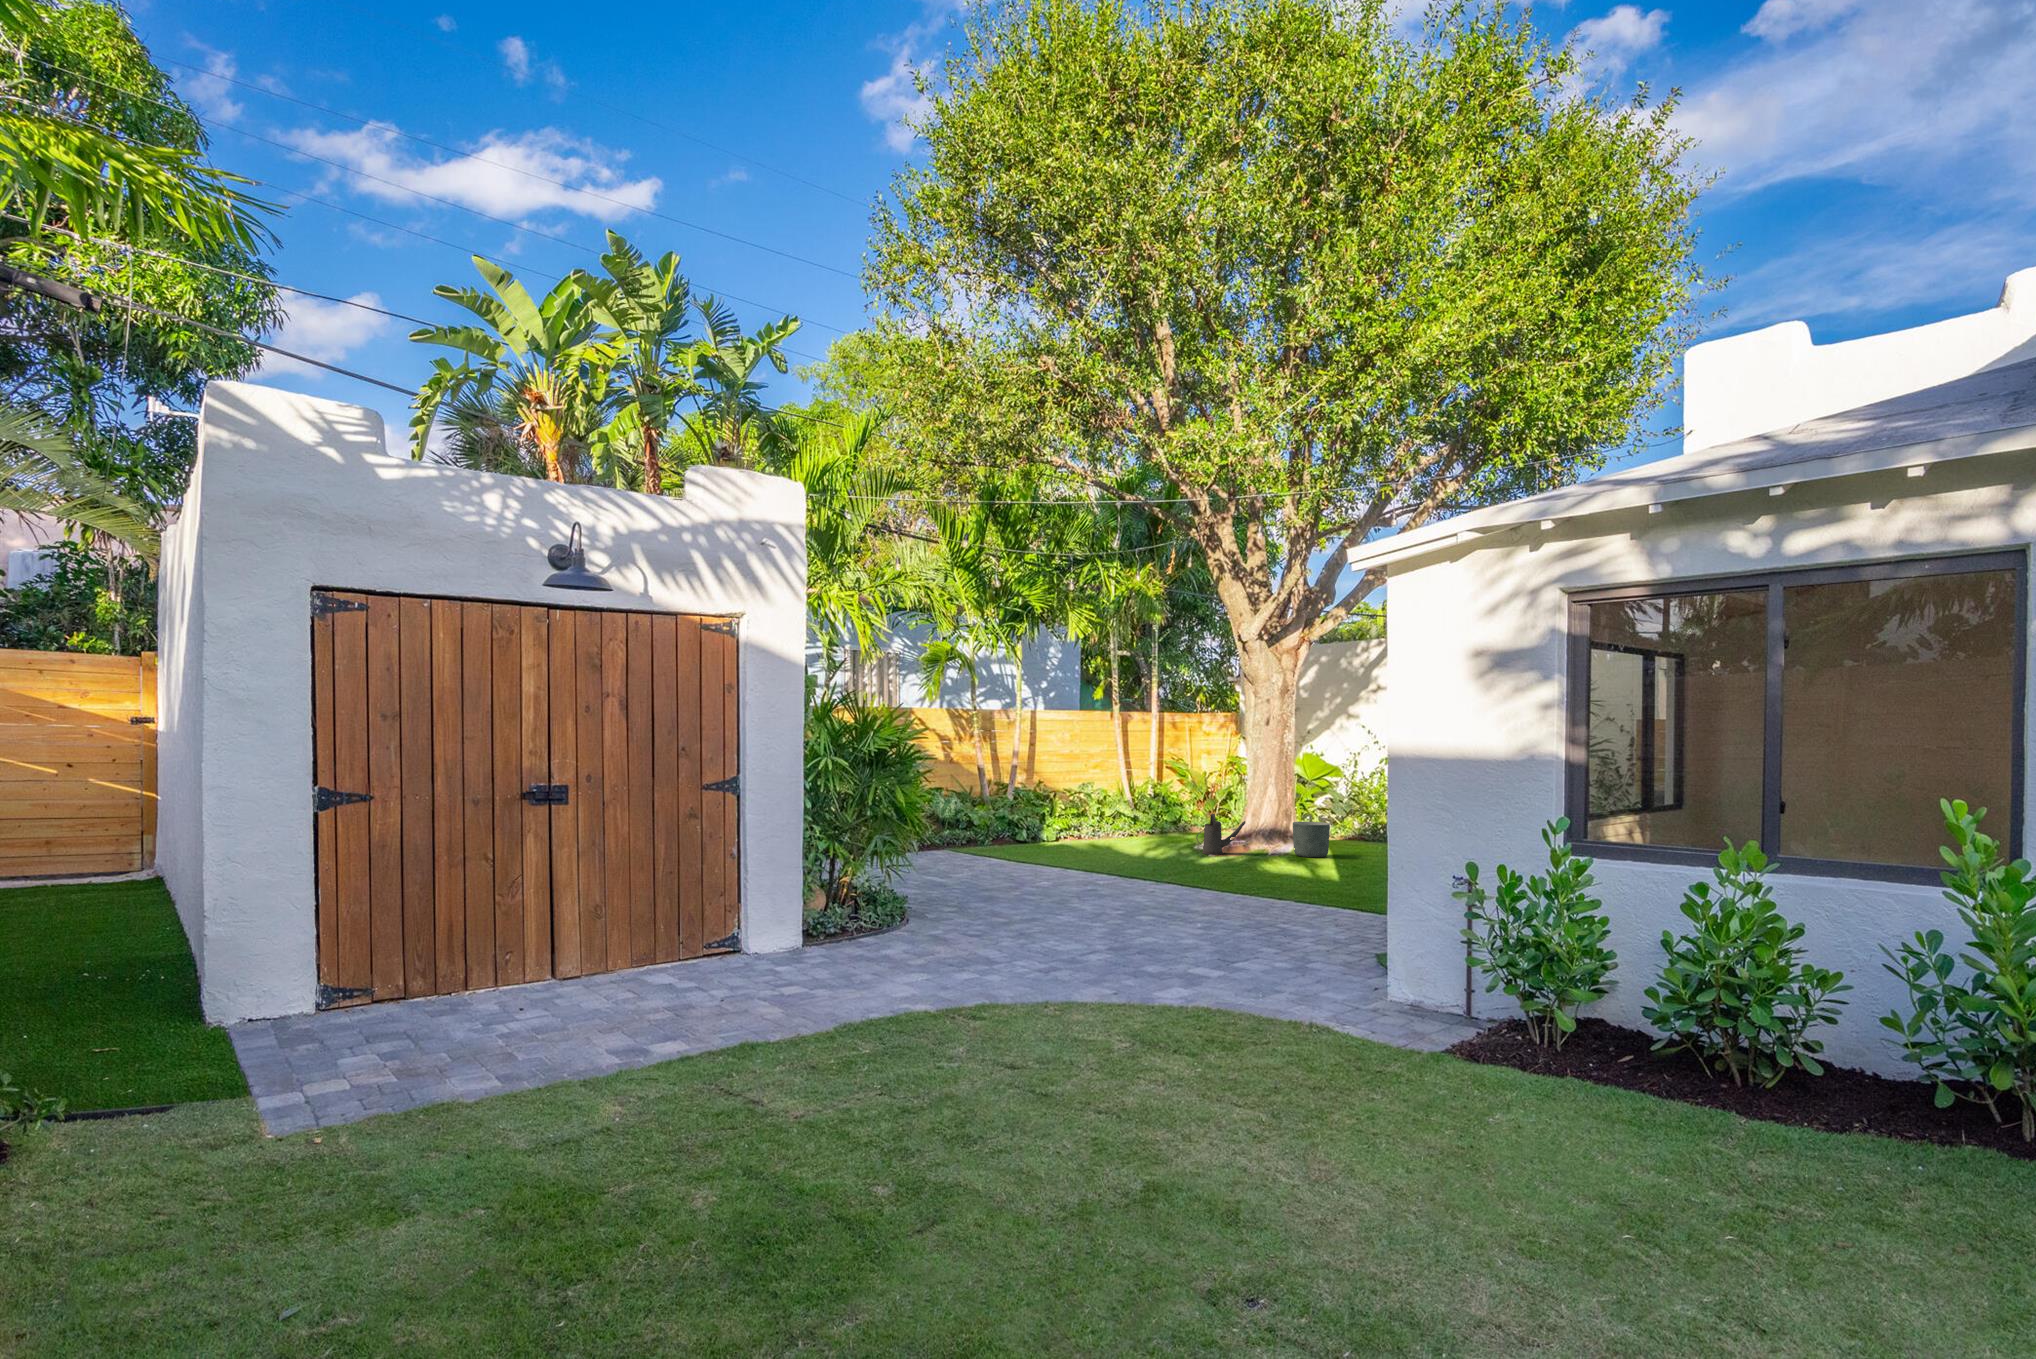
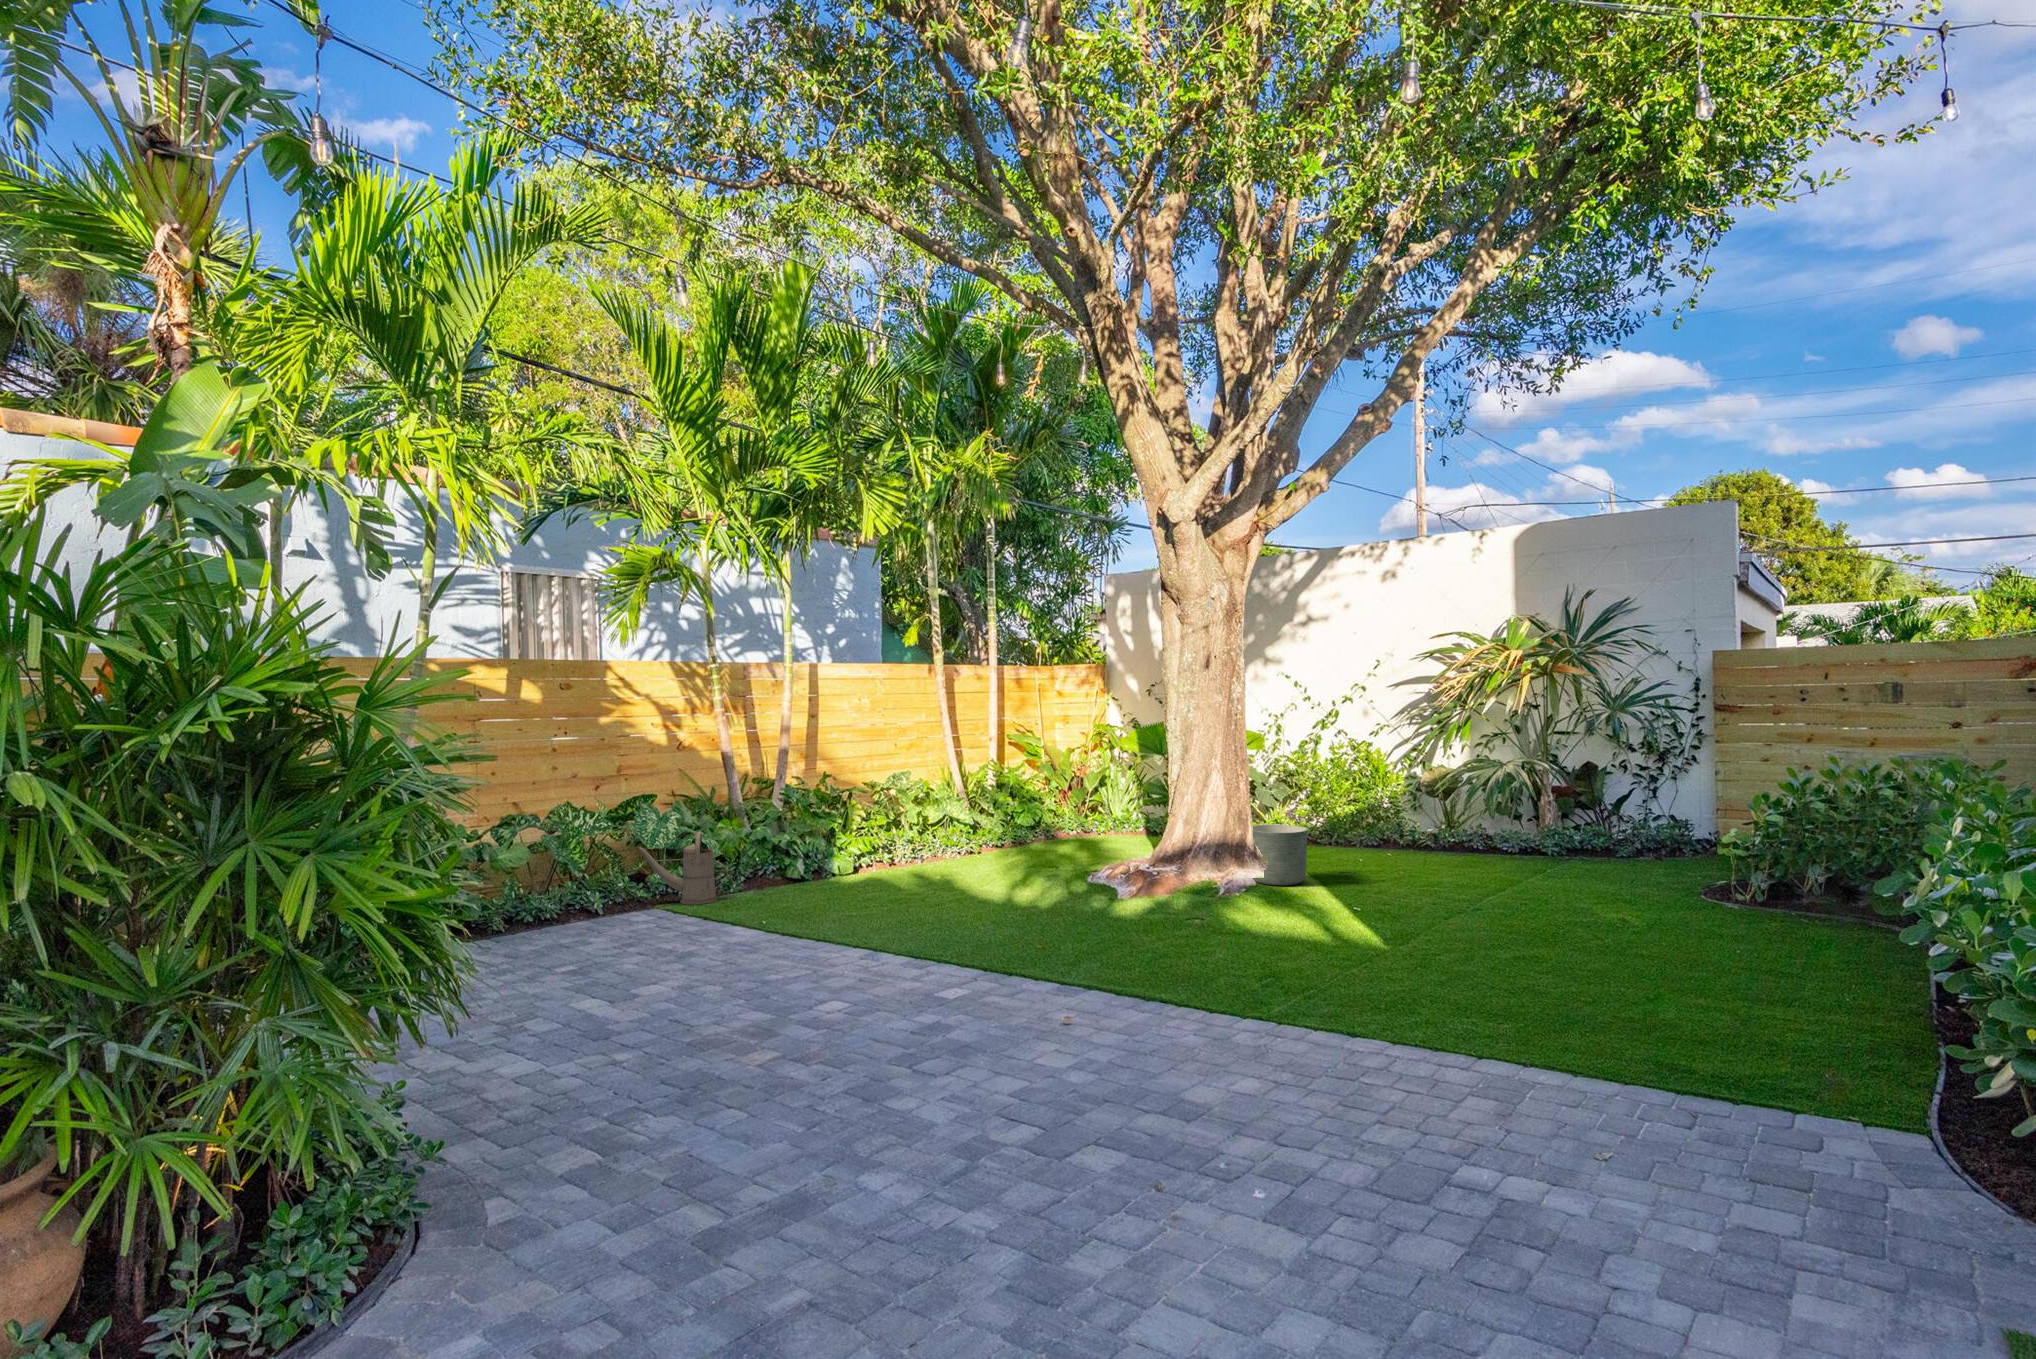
watering can: present [1196,814,1246,855] -> present [639,832,728,905]

